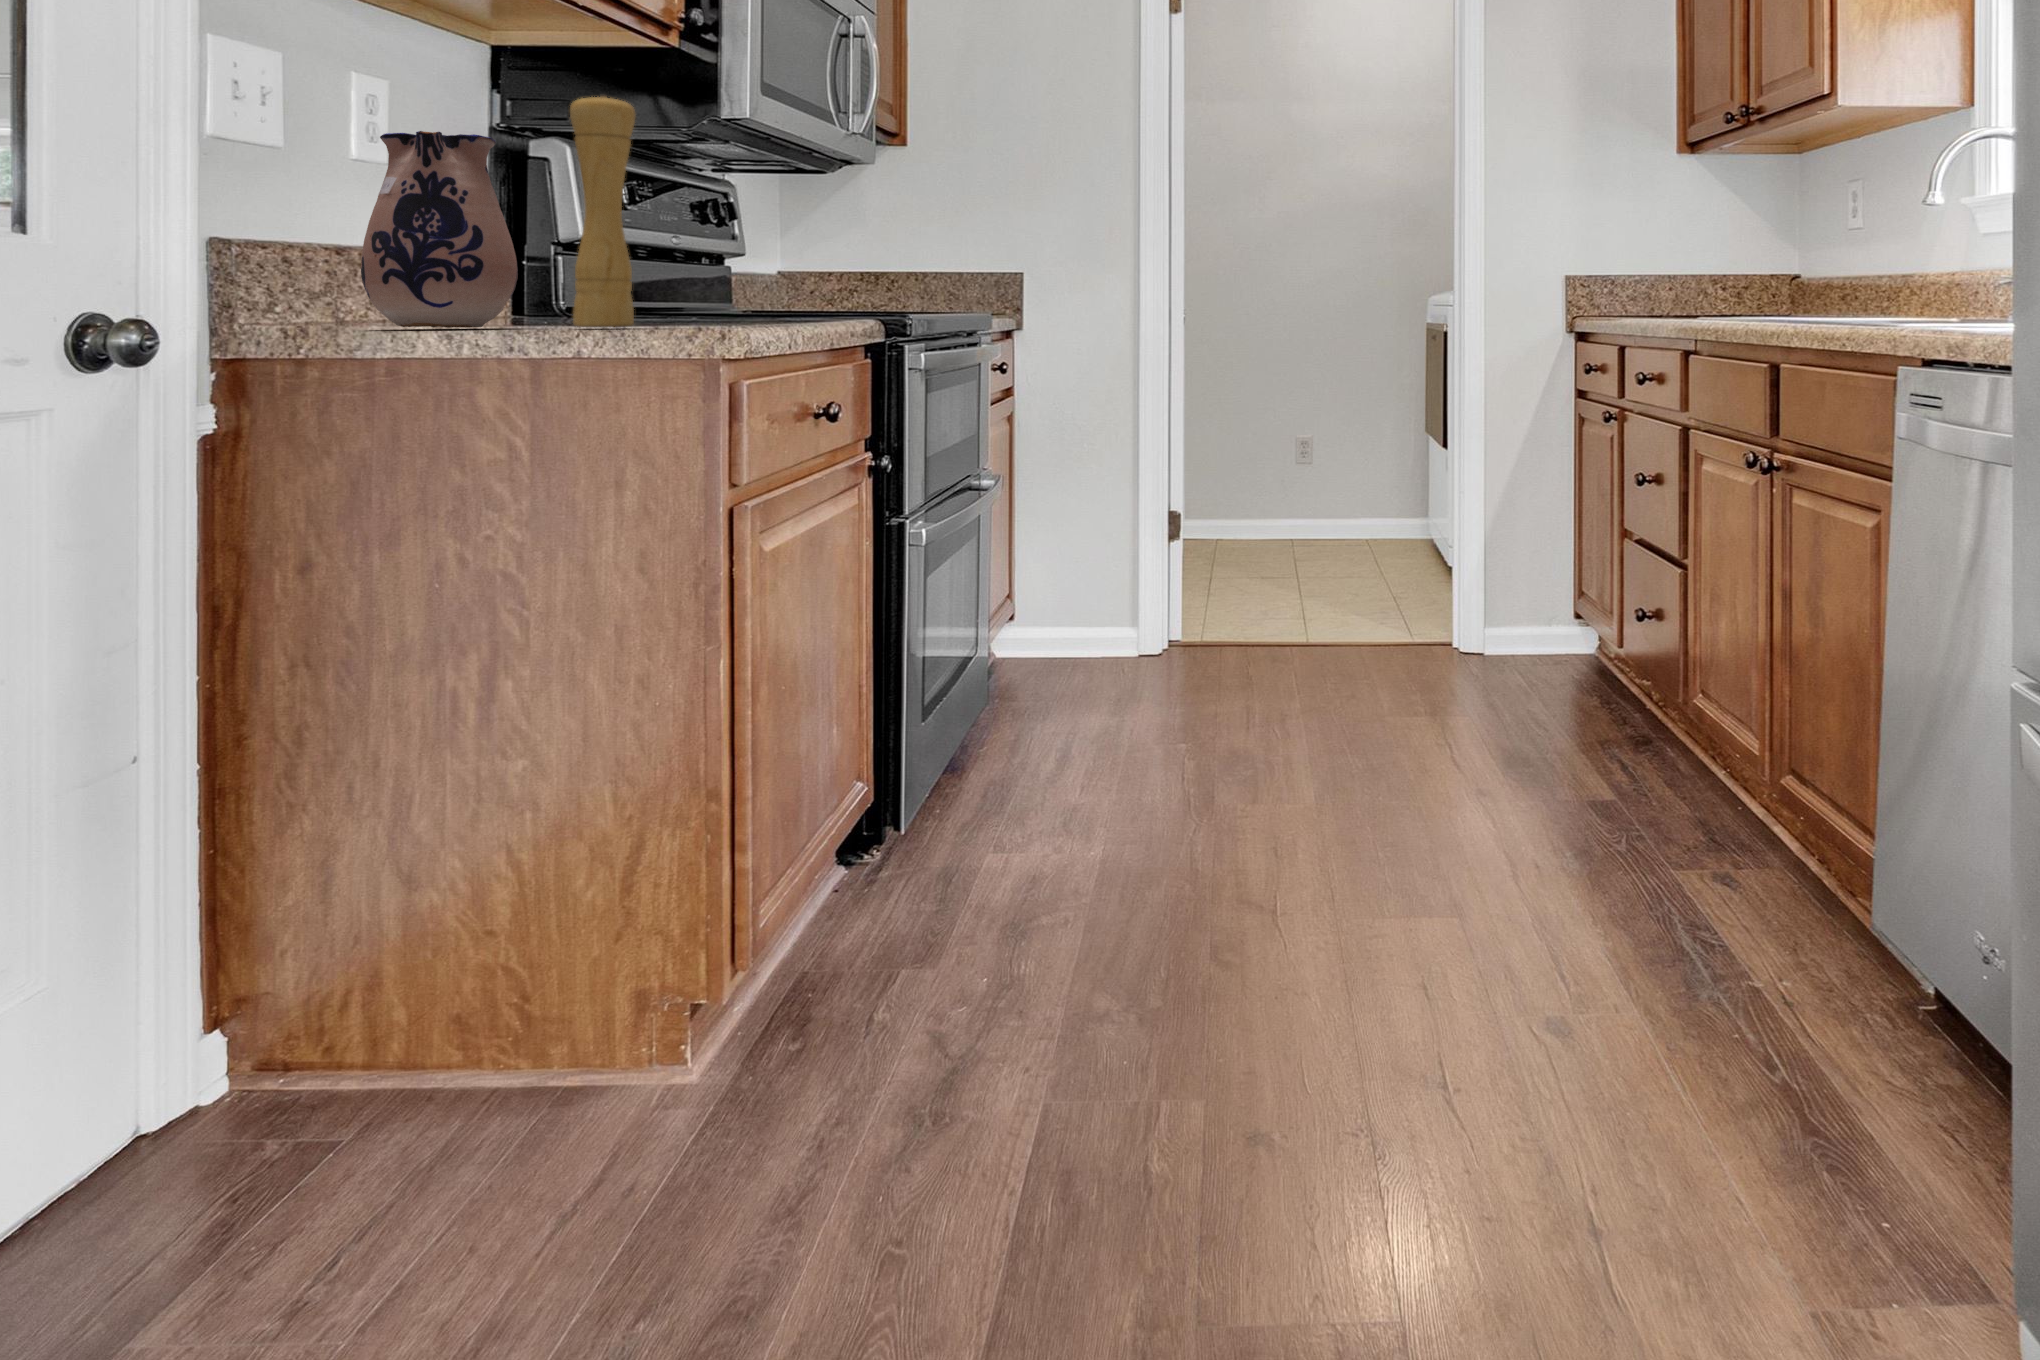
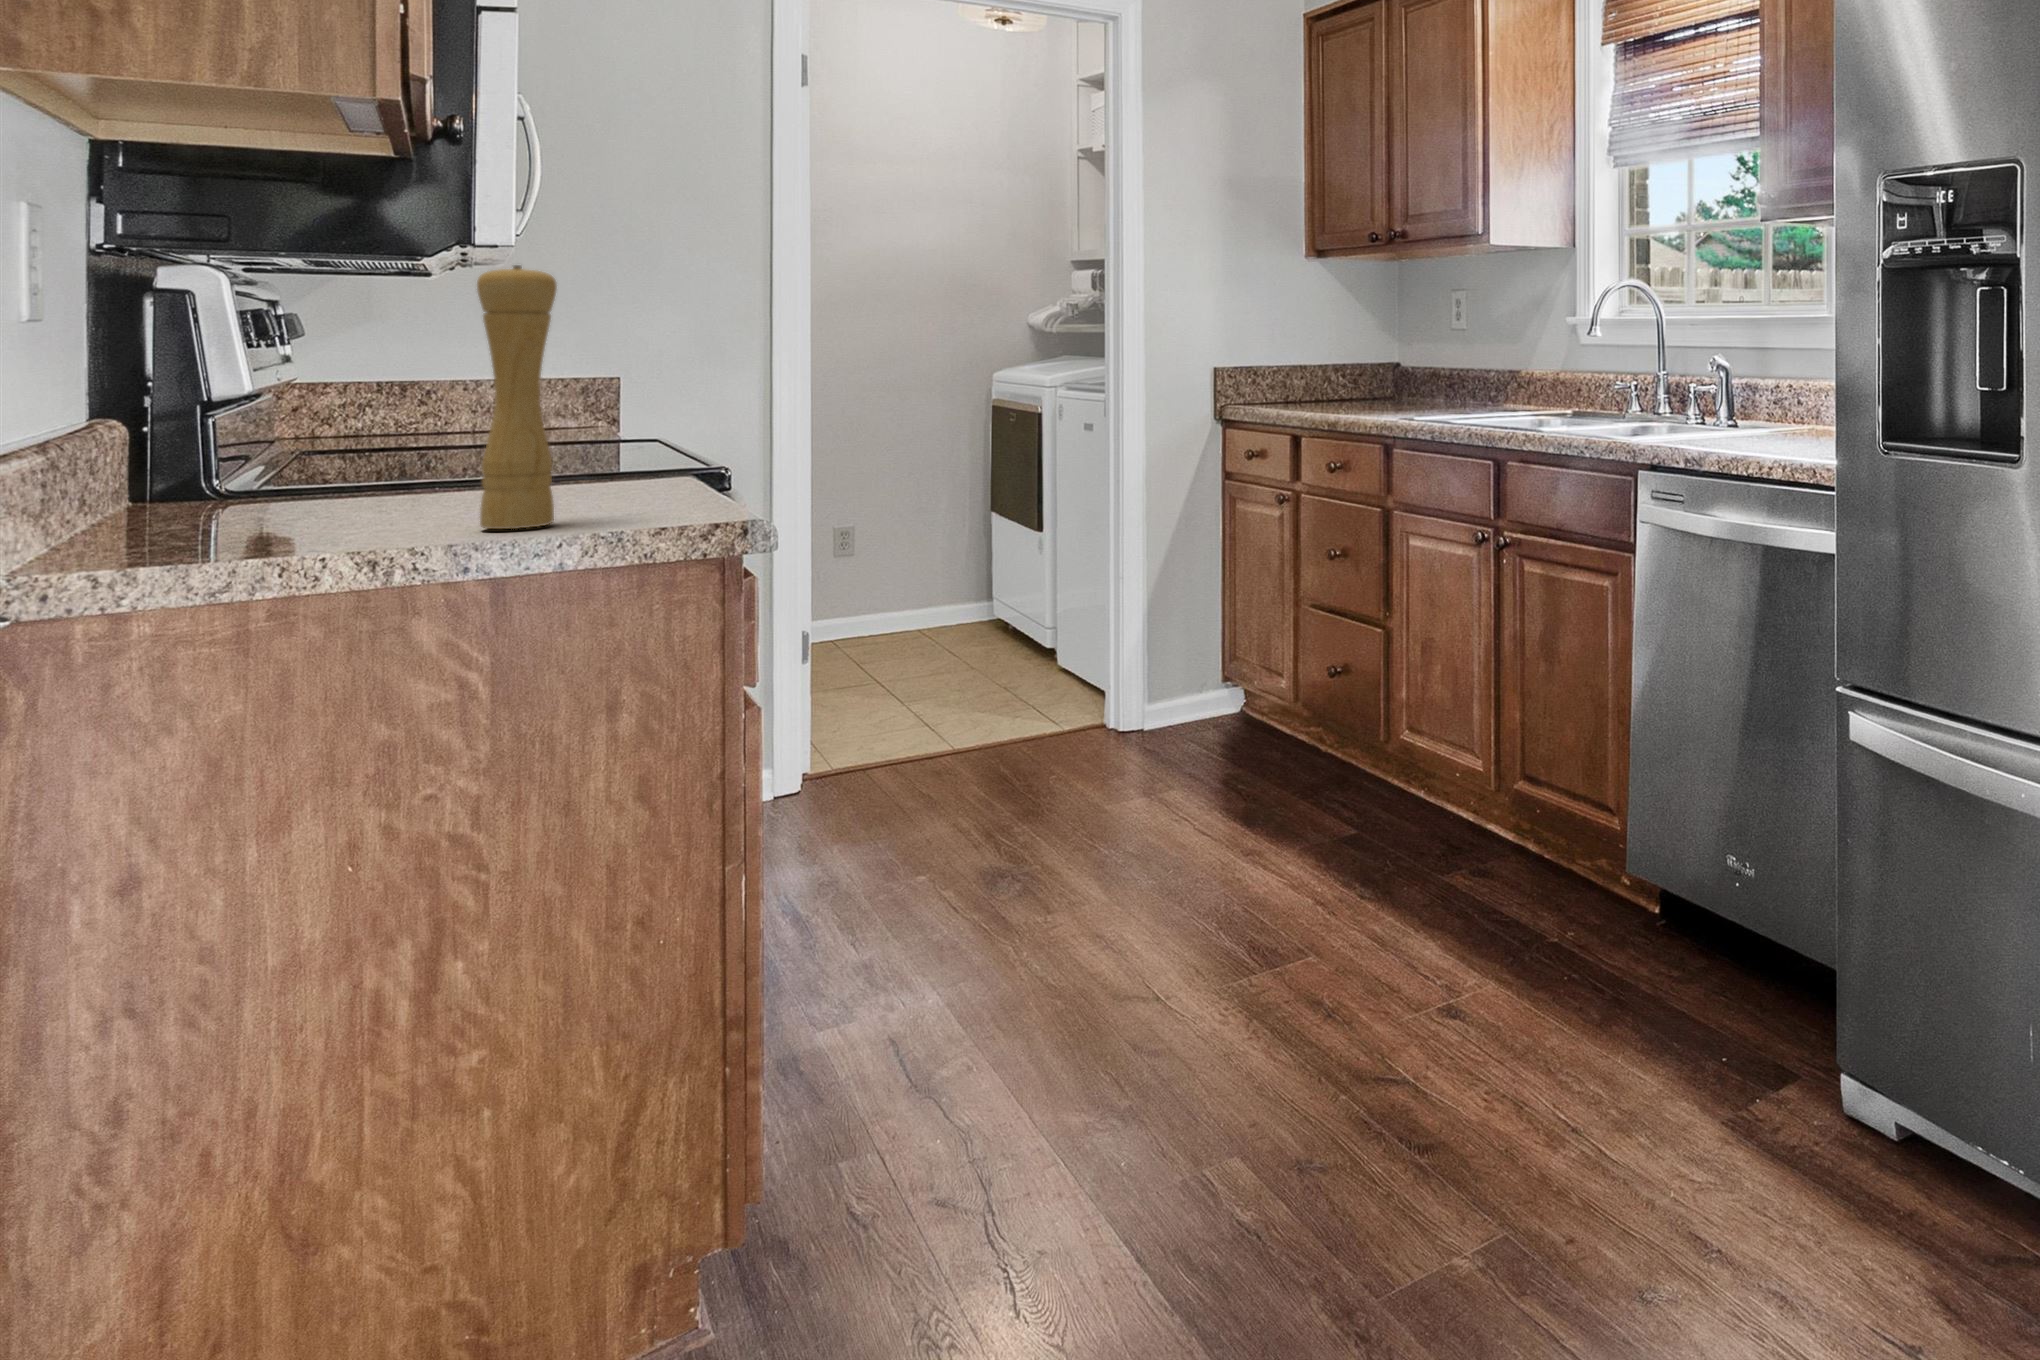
ceramic pitcher: present [361,131,518,328] -> none [159,308,377,547]

